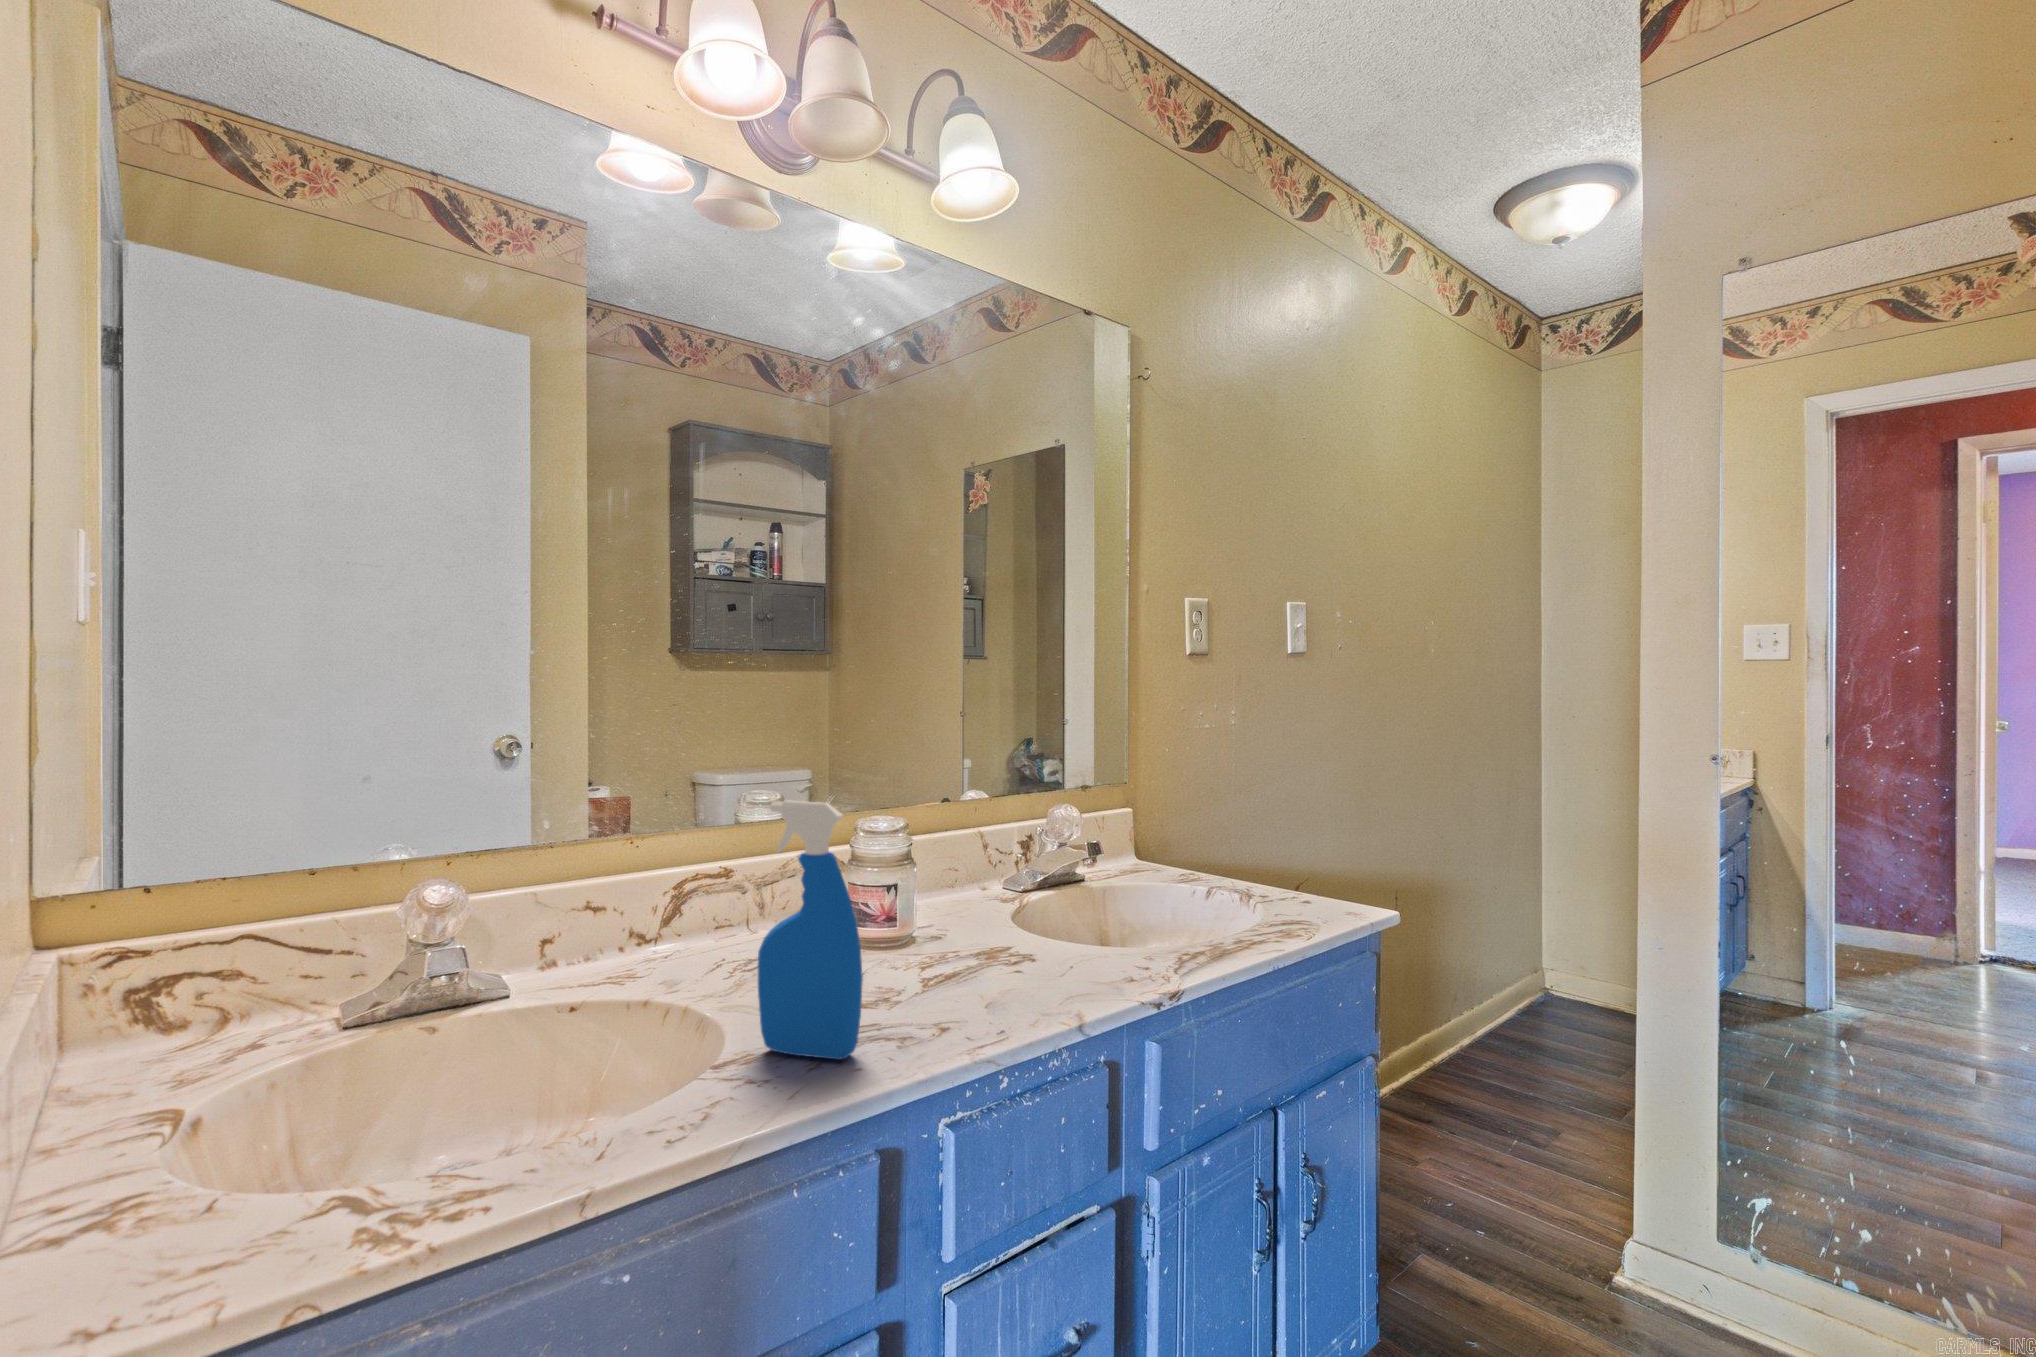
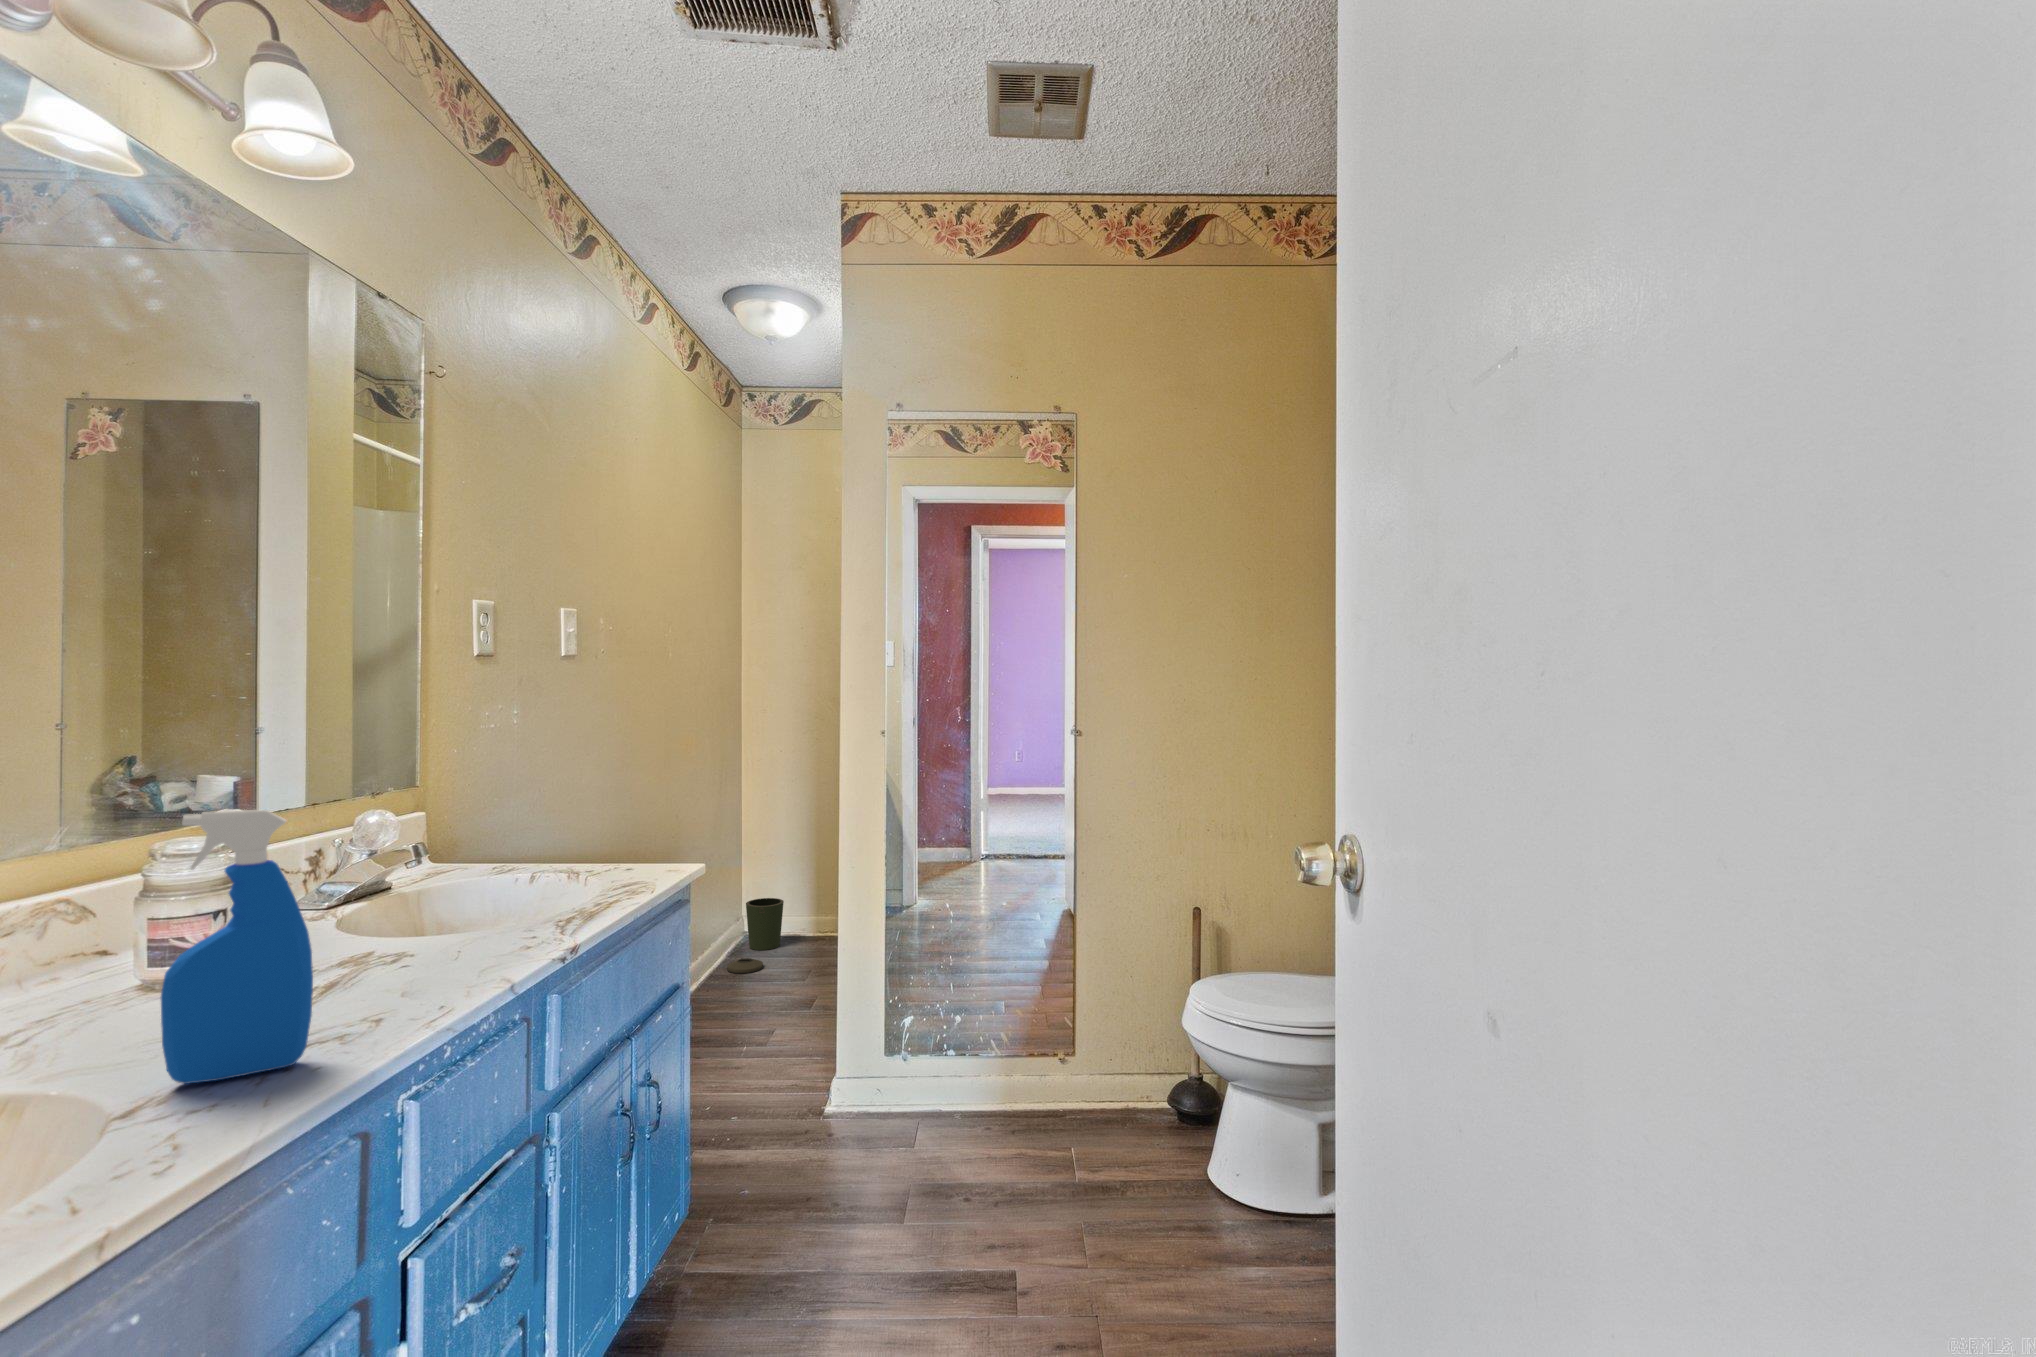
trash can: none [1516,949,1600,1041] -> present [727,898,784,973]

